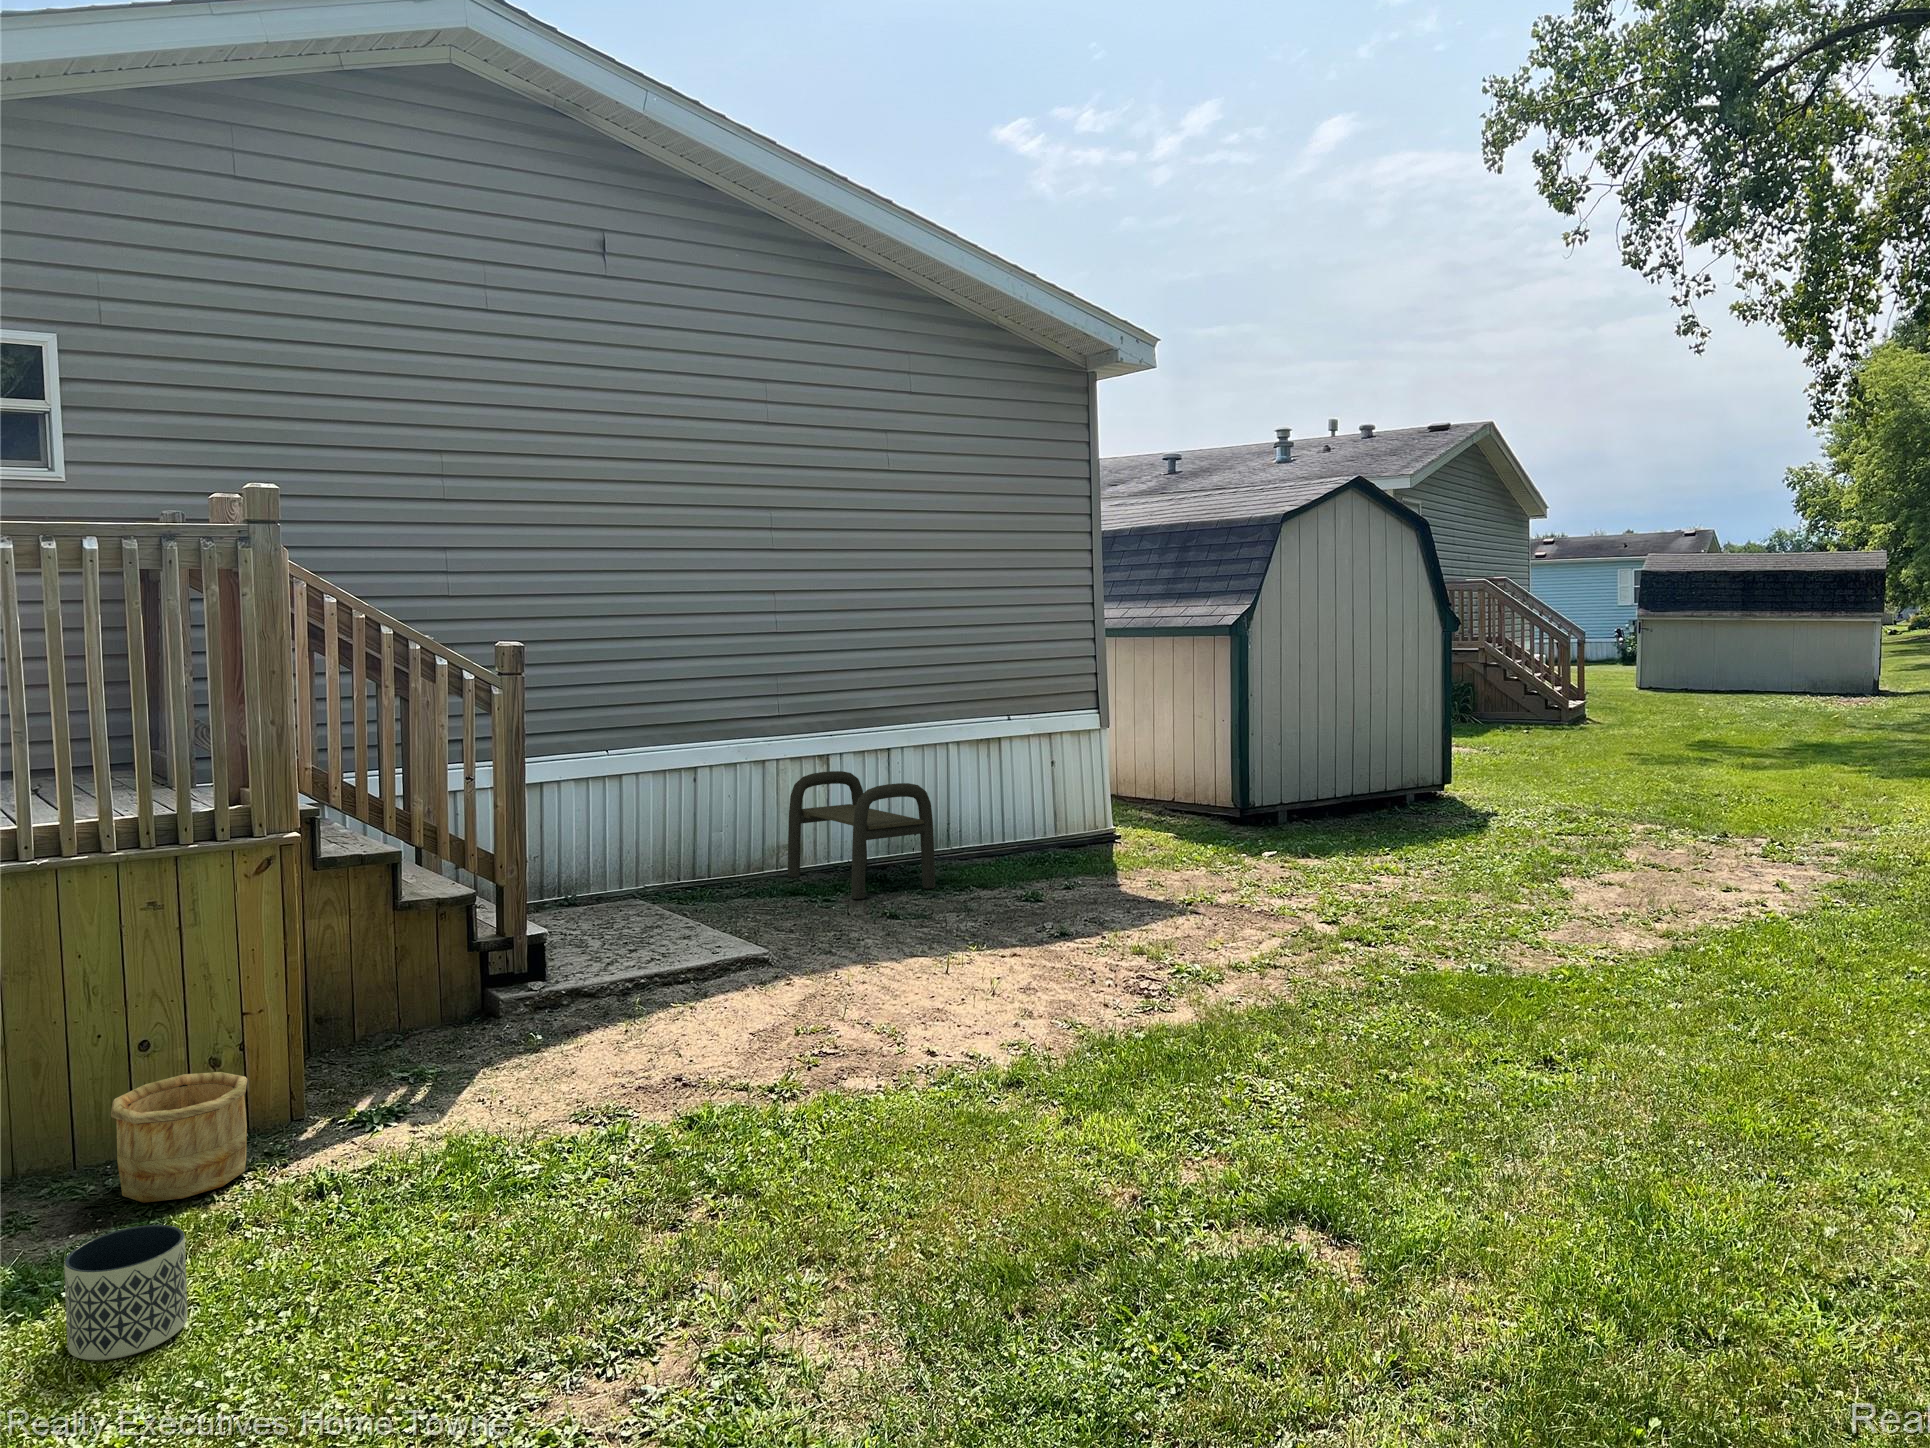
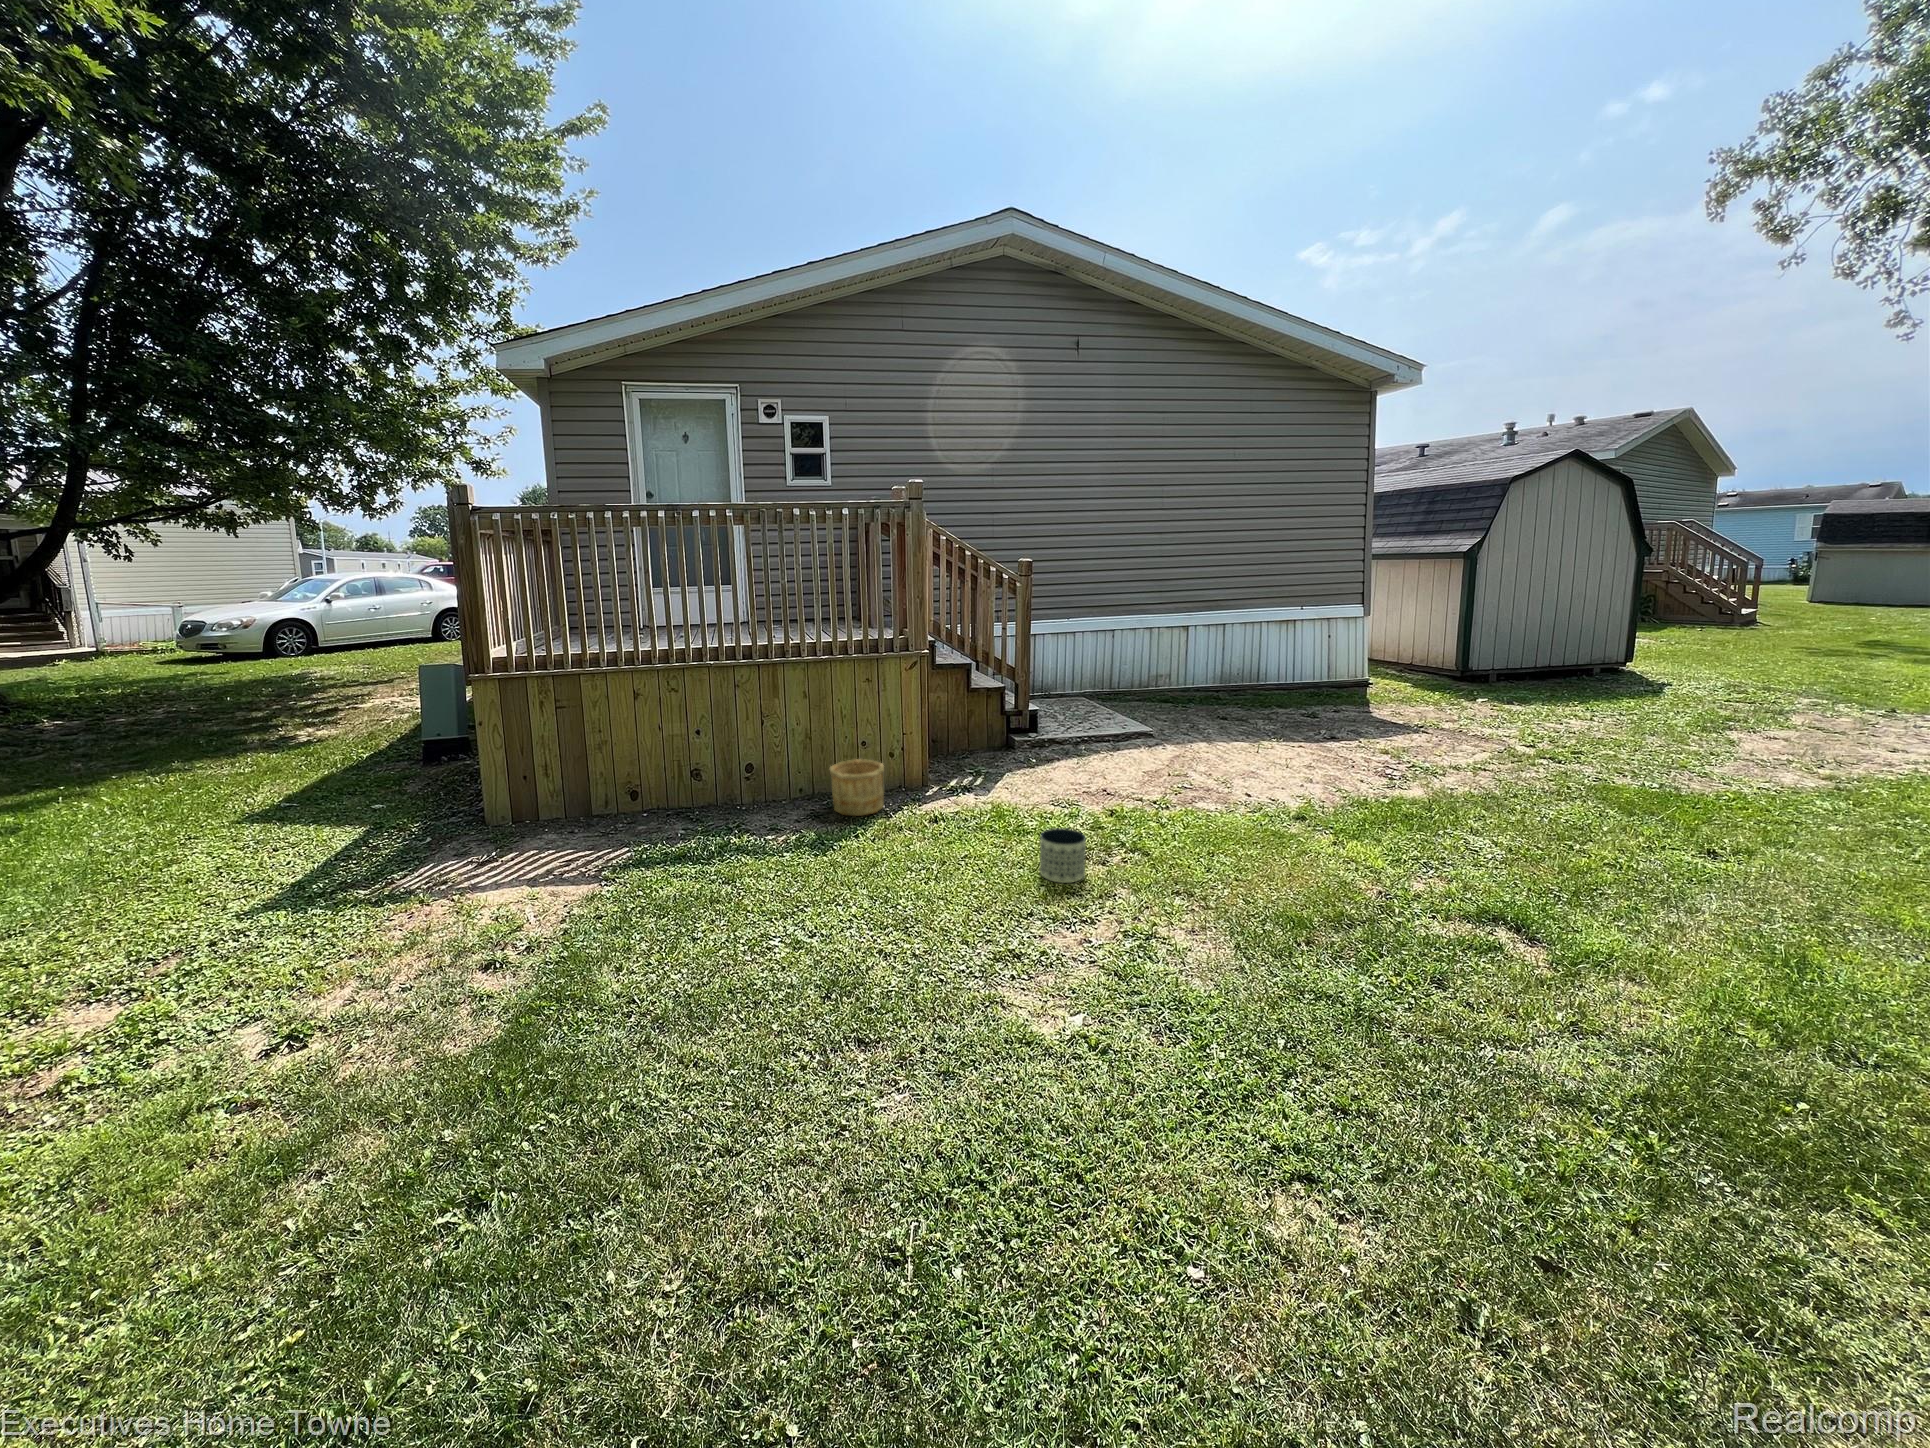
bench: present [788,771,935,899] -> none [1130,625,1225,702]
planter: present [64,1225,187,1360] -> present [1040,828,1086,883]

